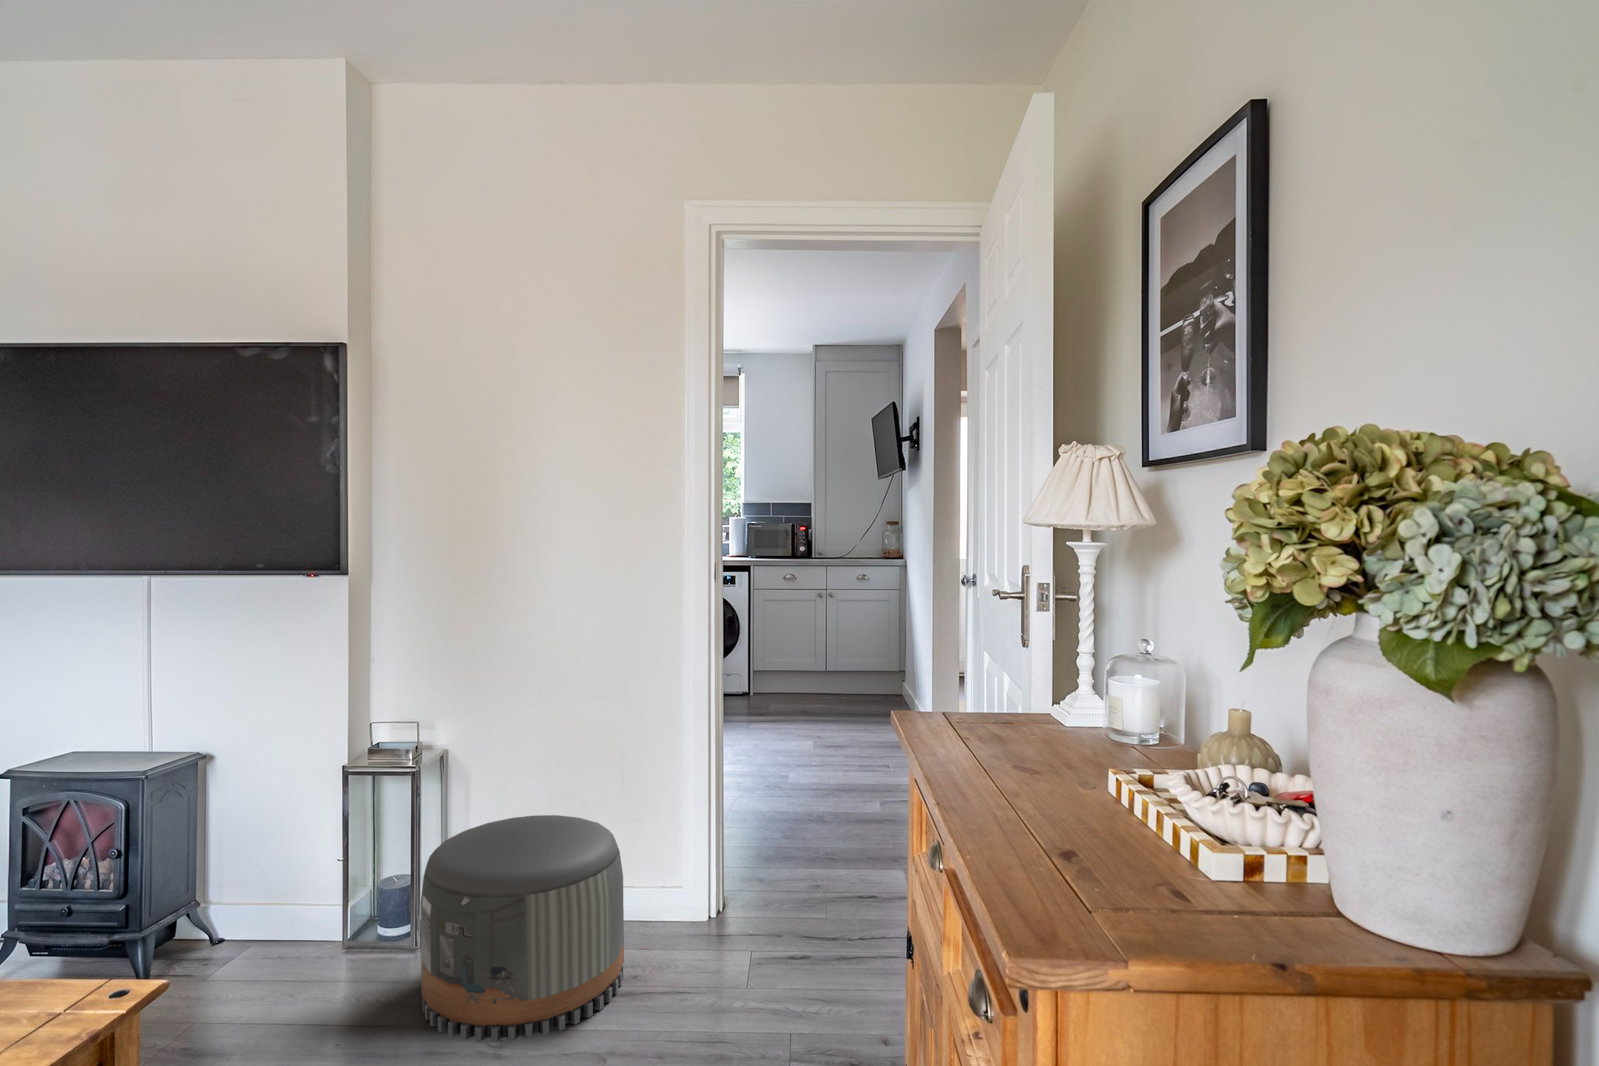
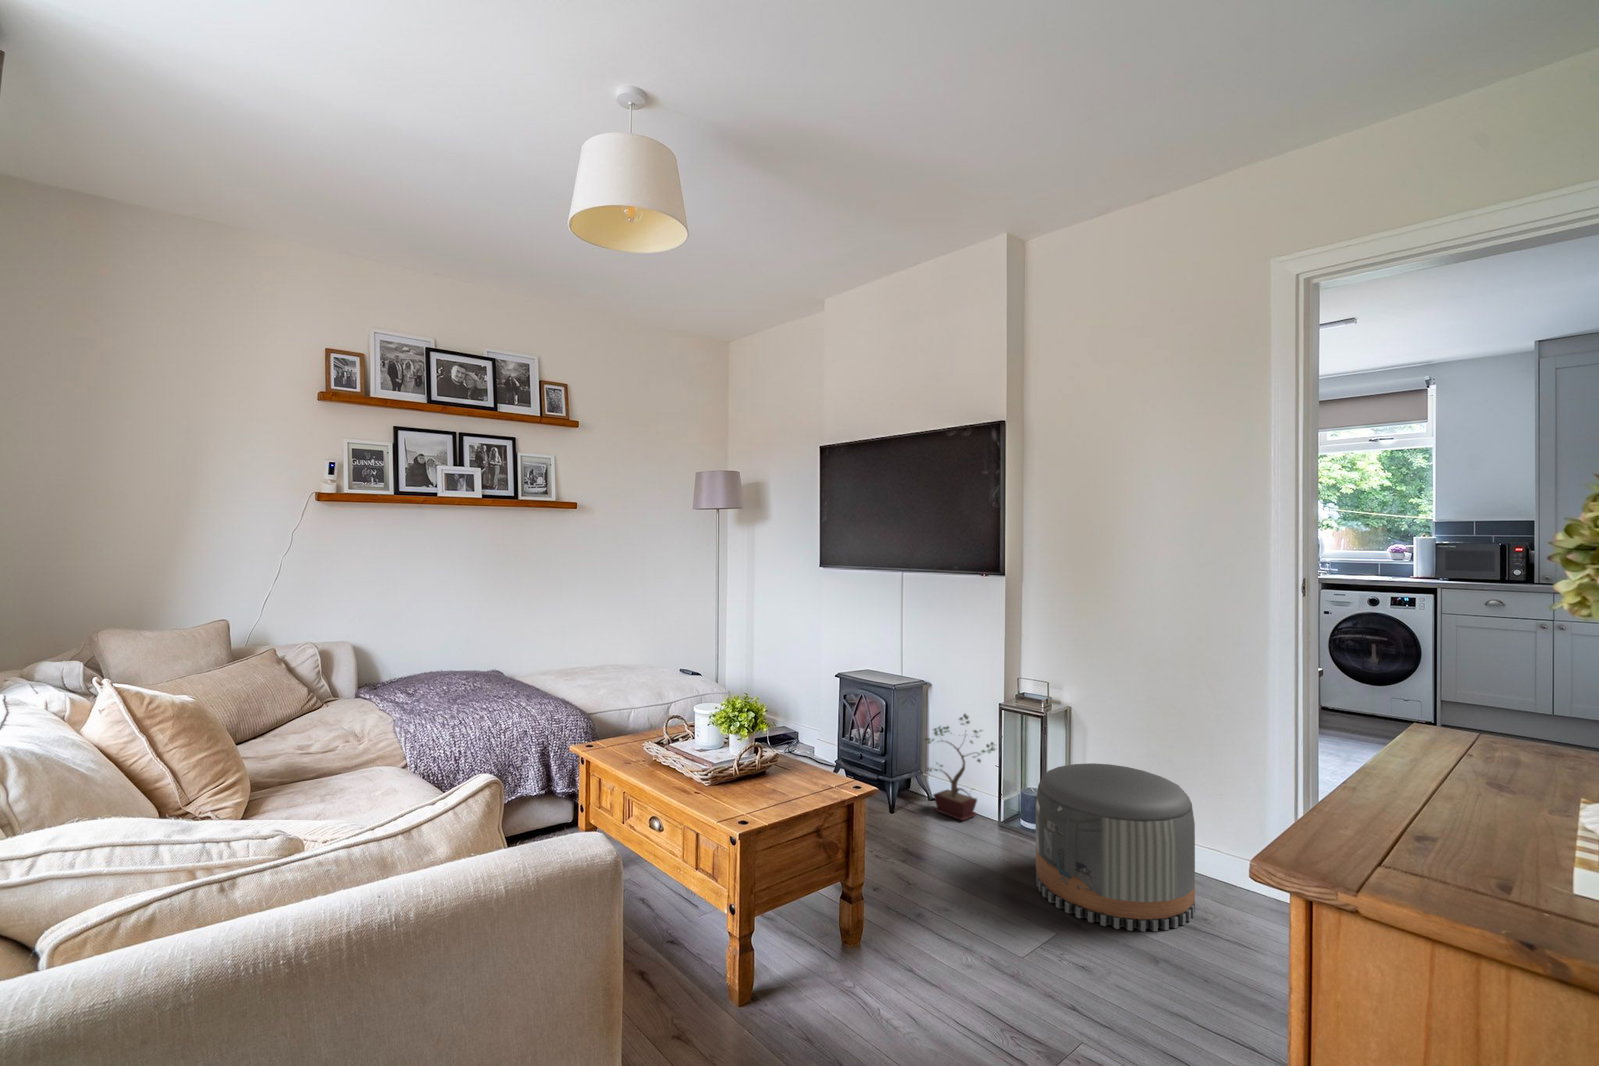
potted plant: none [202,791,343,960] -> present [925,714,995,821]

